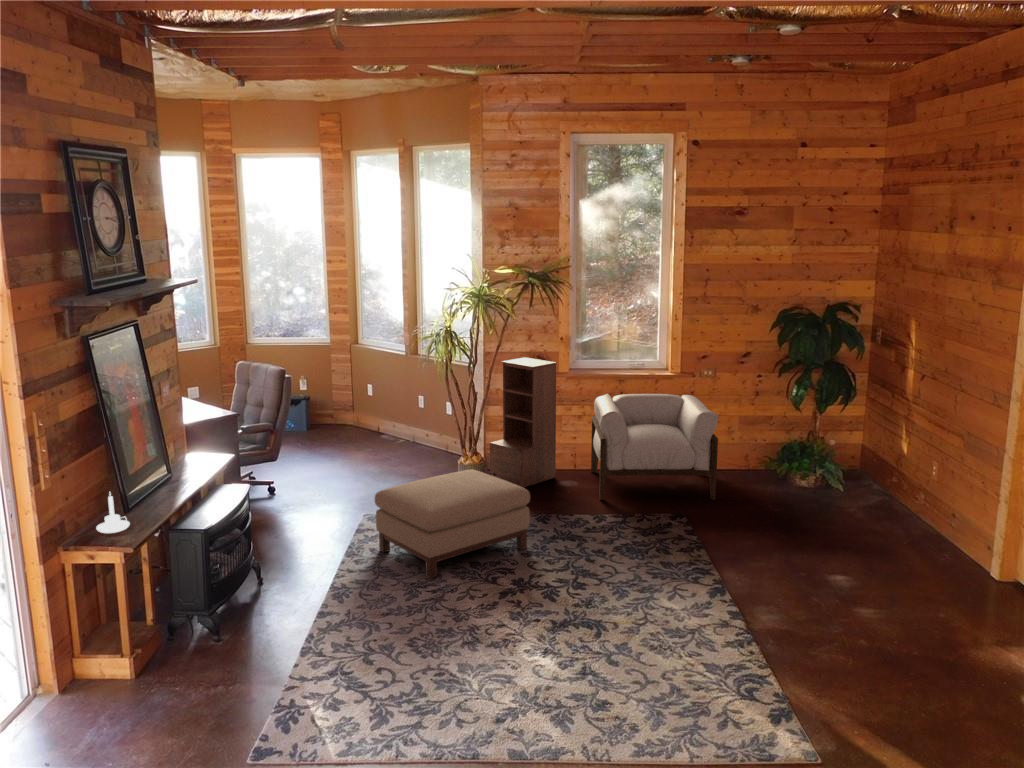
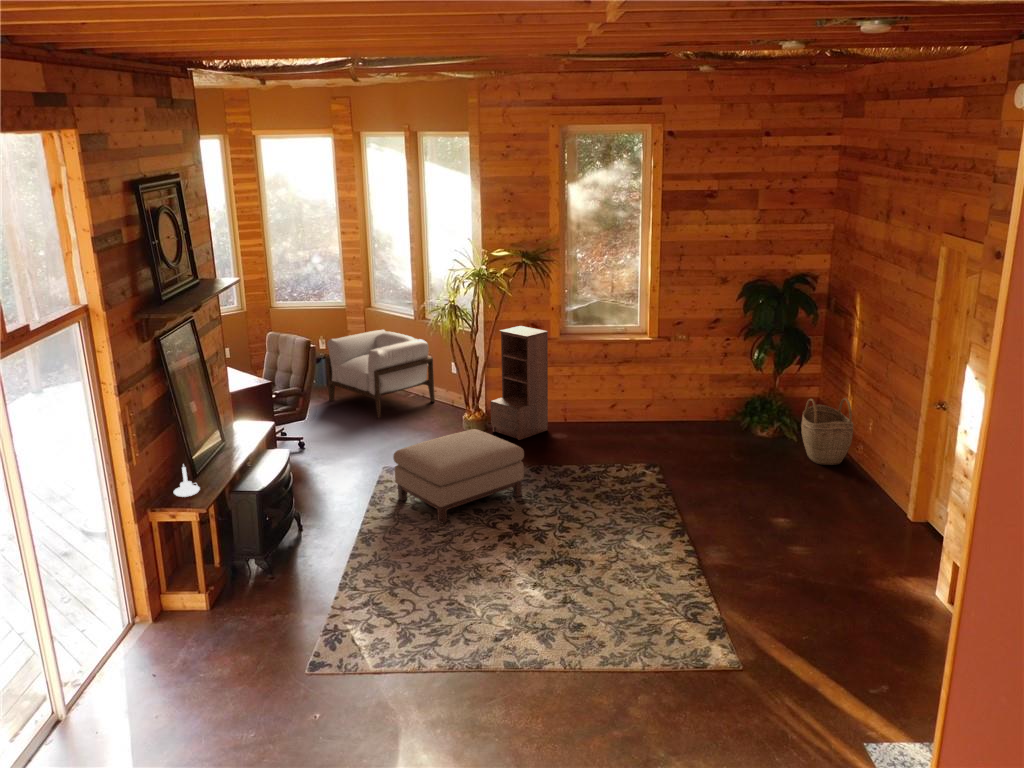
armchair: present [591,394,718,500] -> present [326,330,435,418]
woven basket: none [852,439,915,518] -> present [801,398,853,465]

